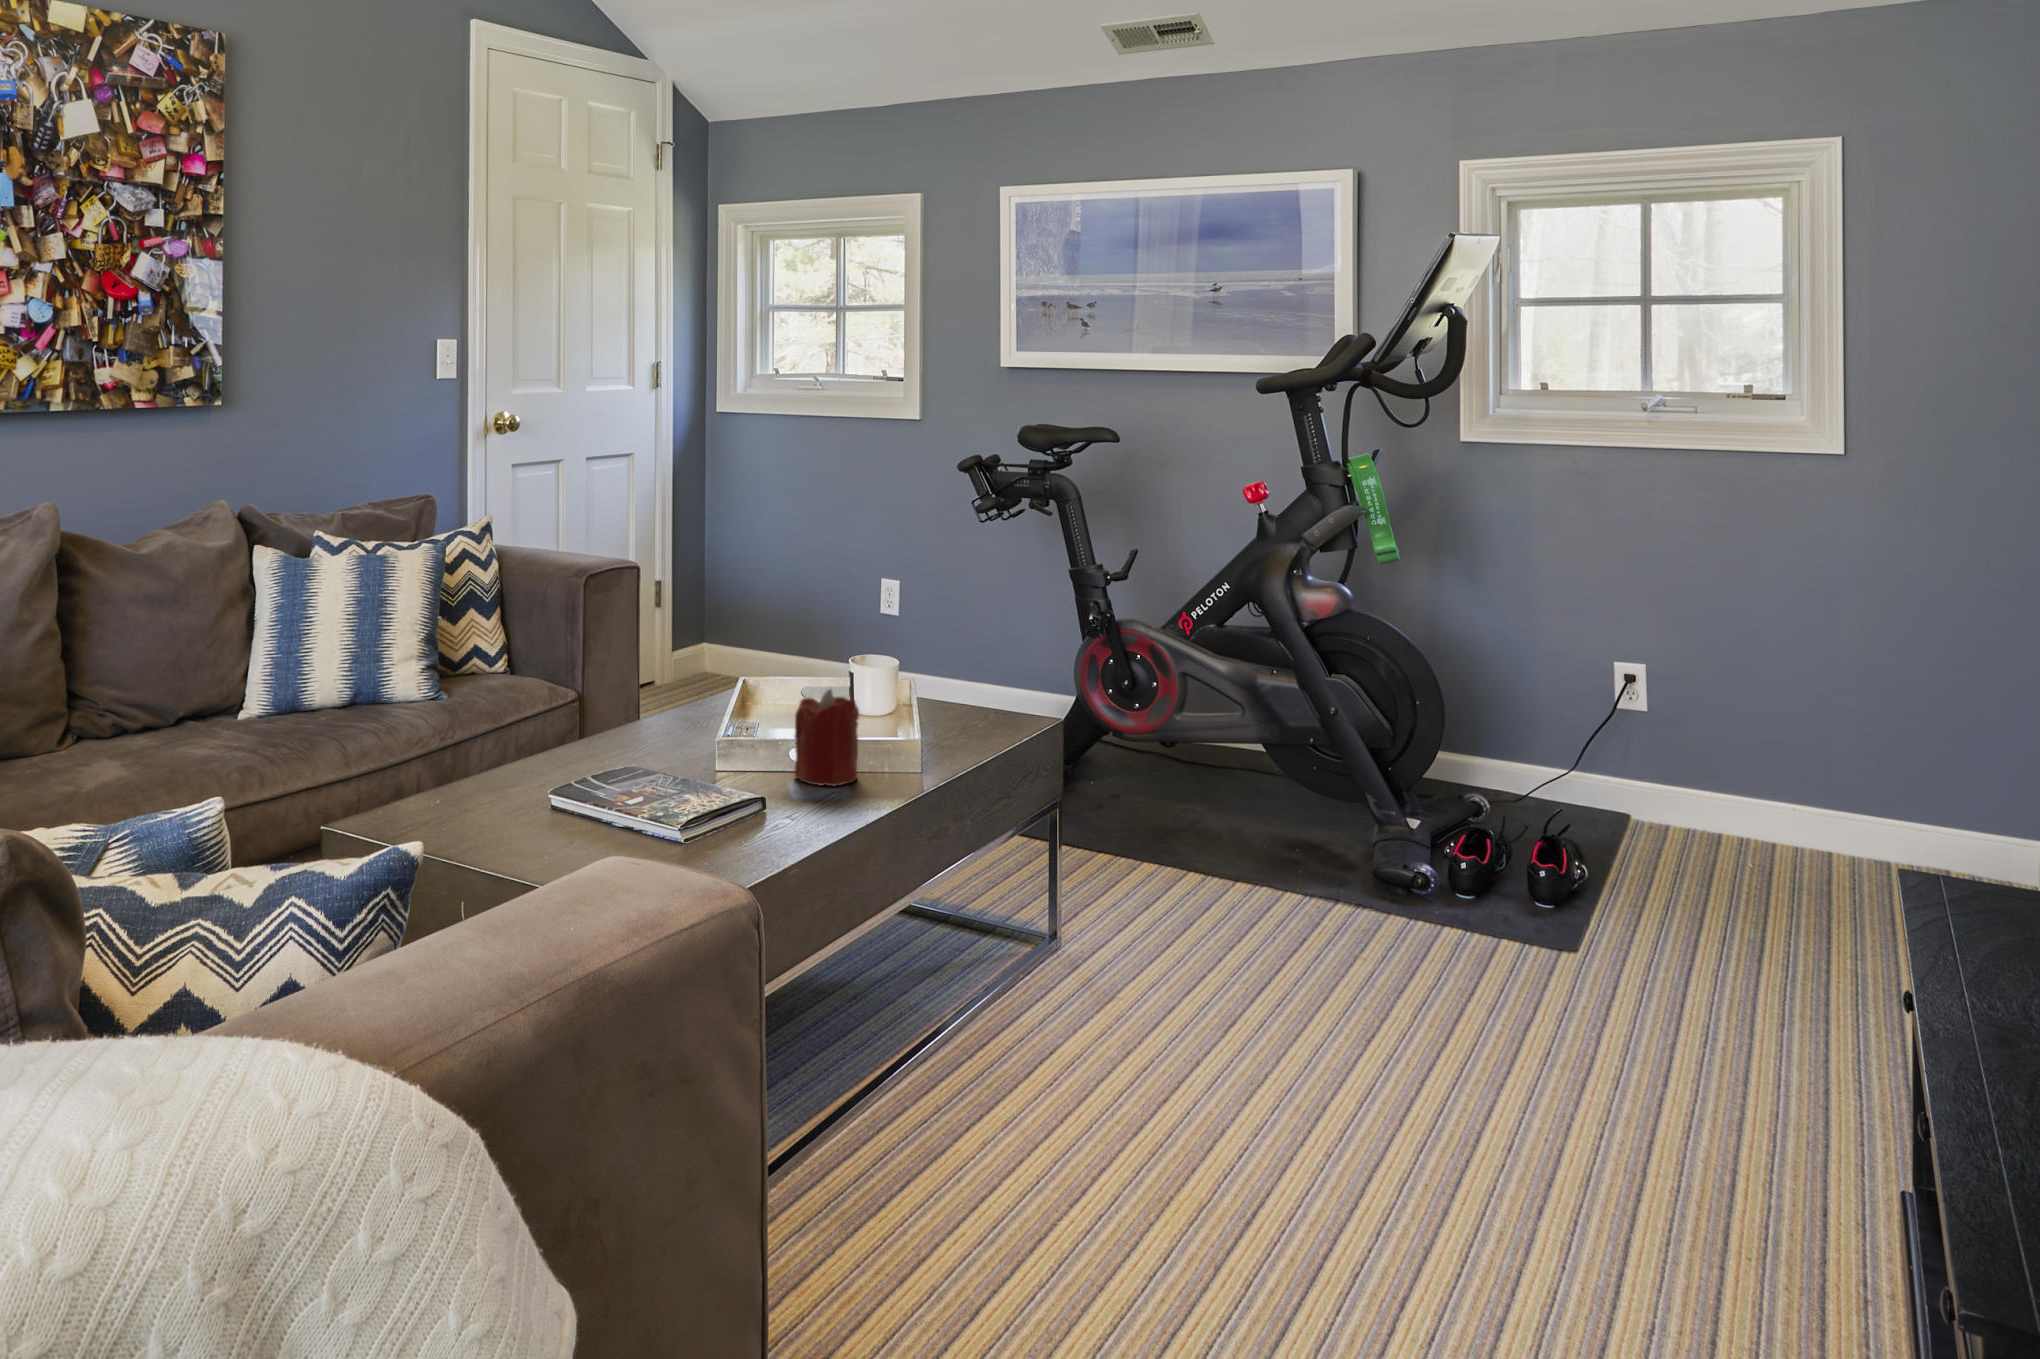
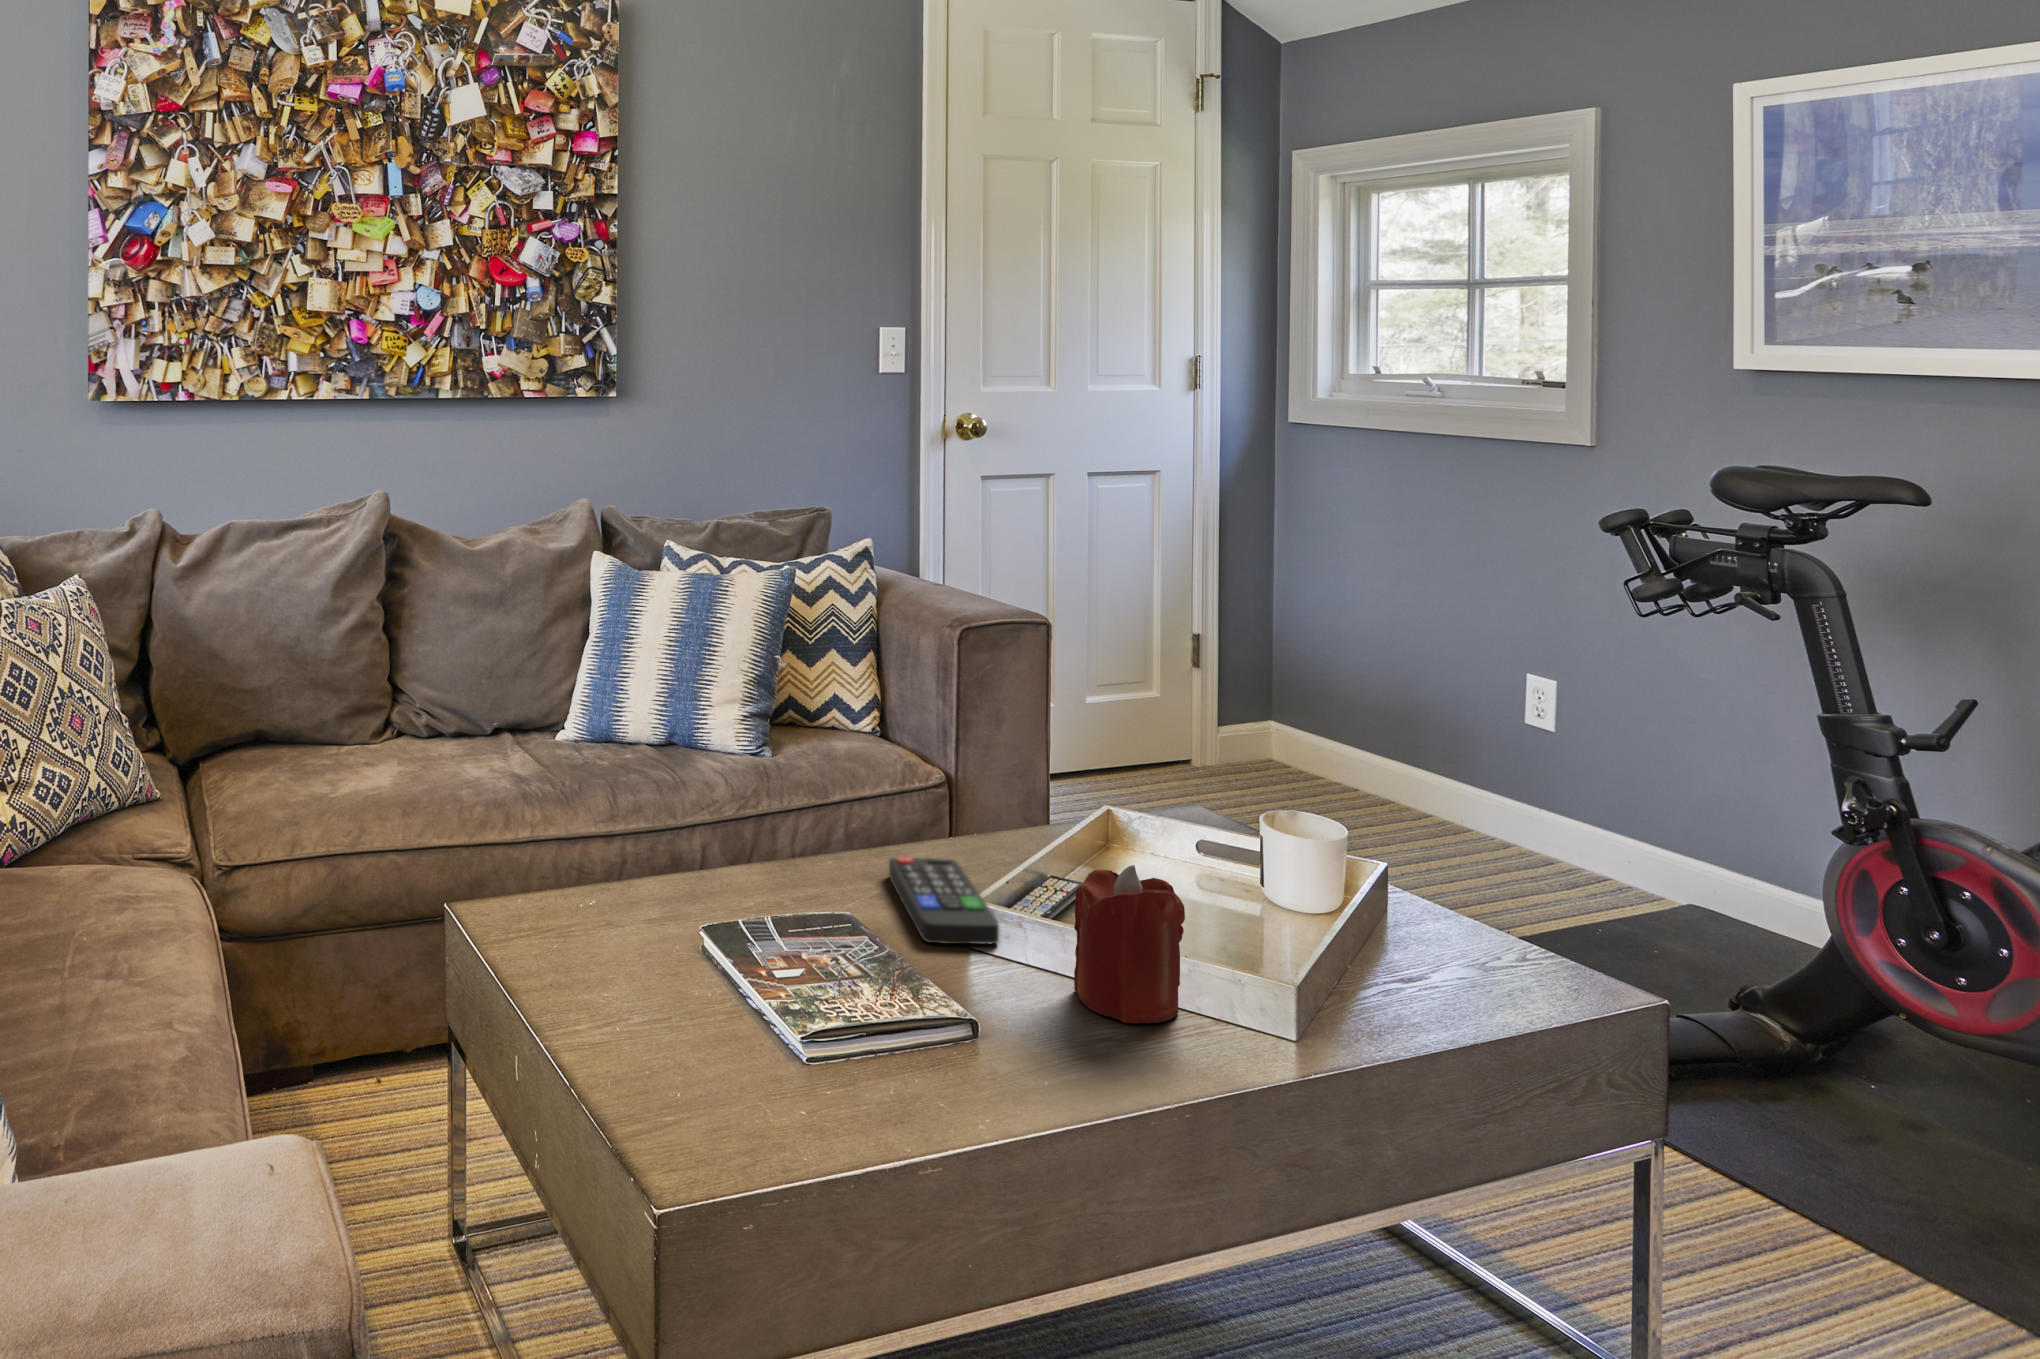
remote control: none [630,724,733,773] -> present [889,857,999,944]

